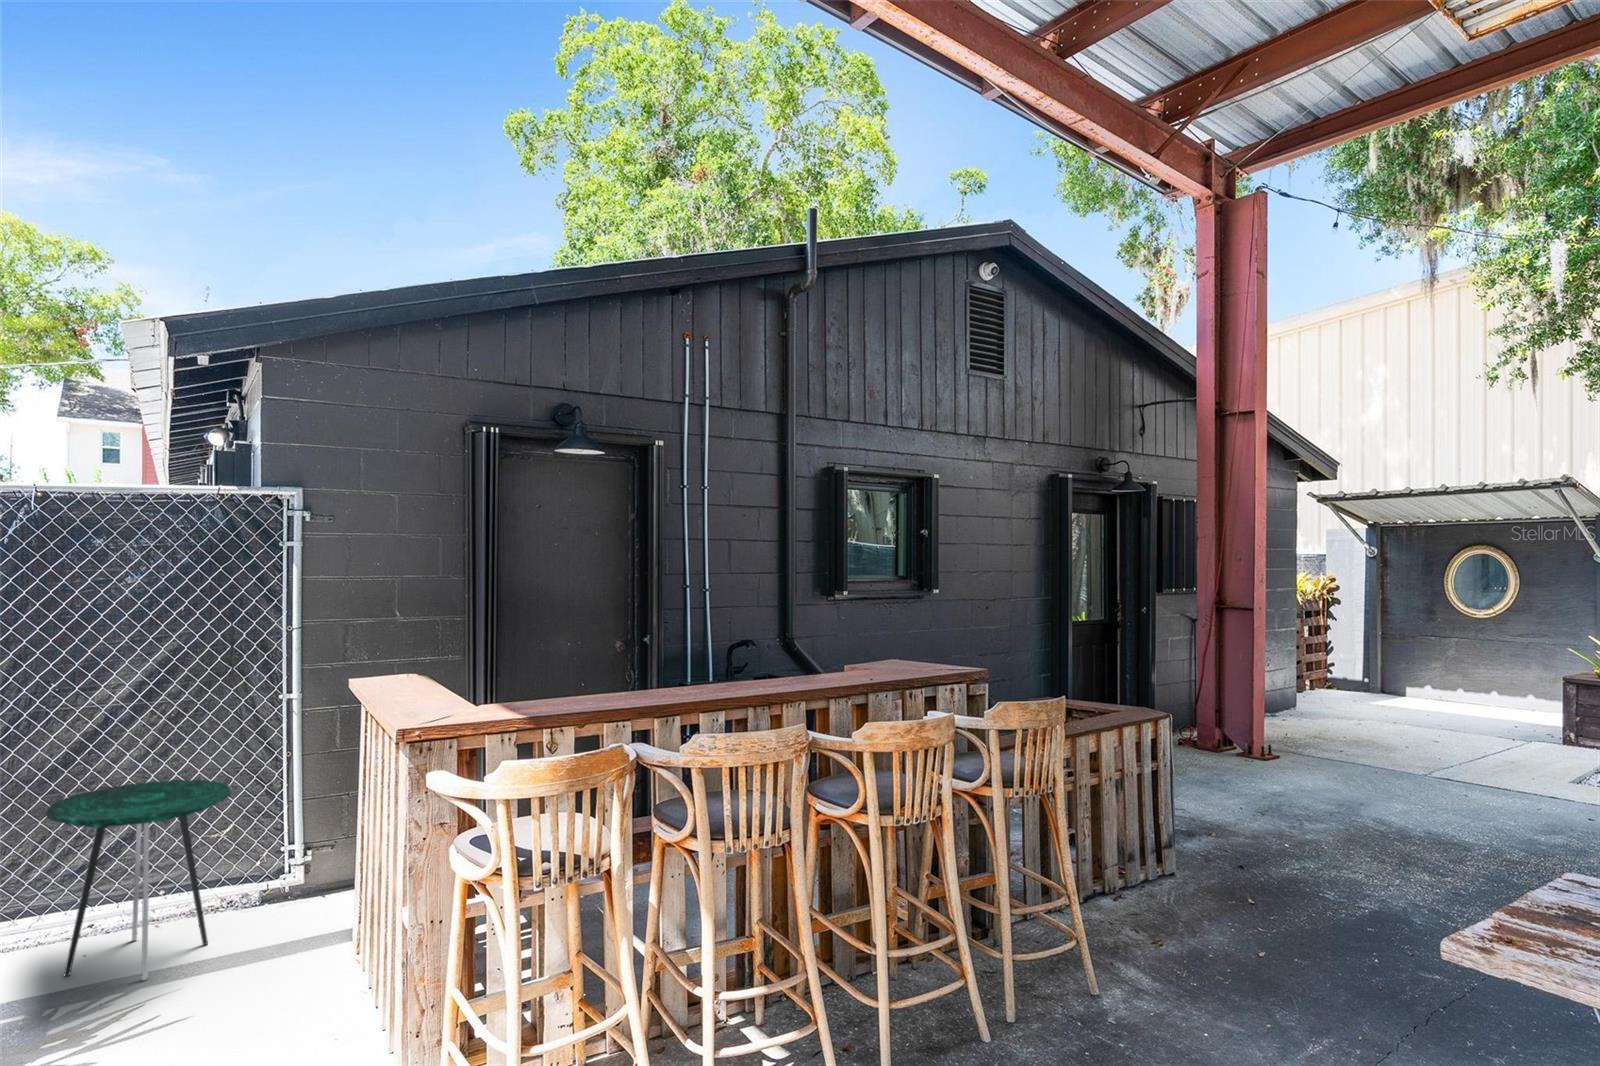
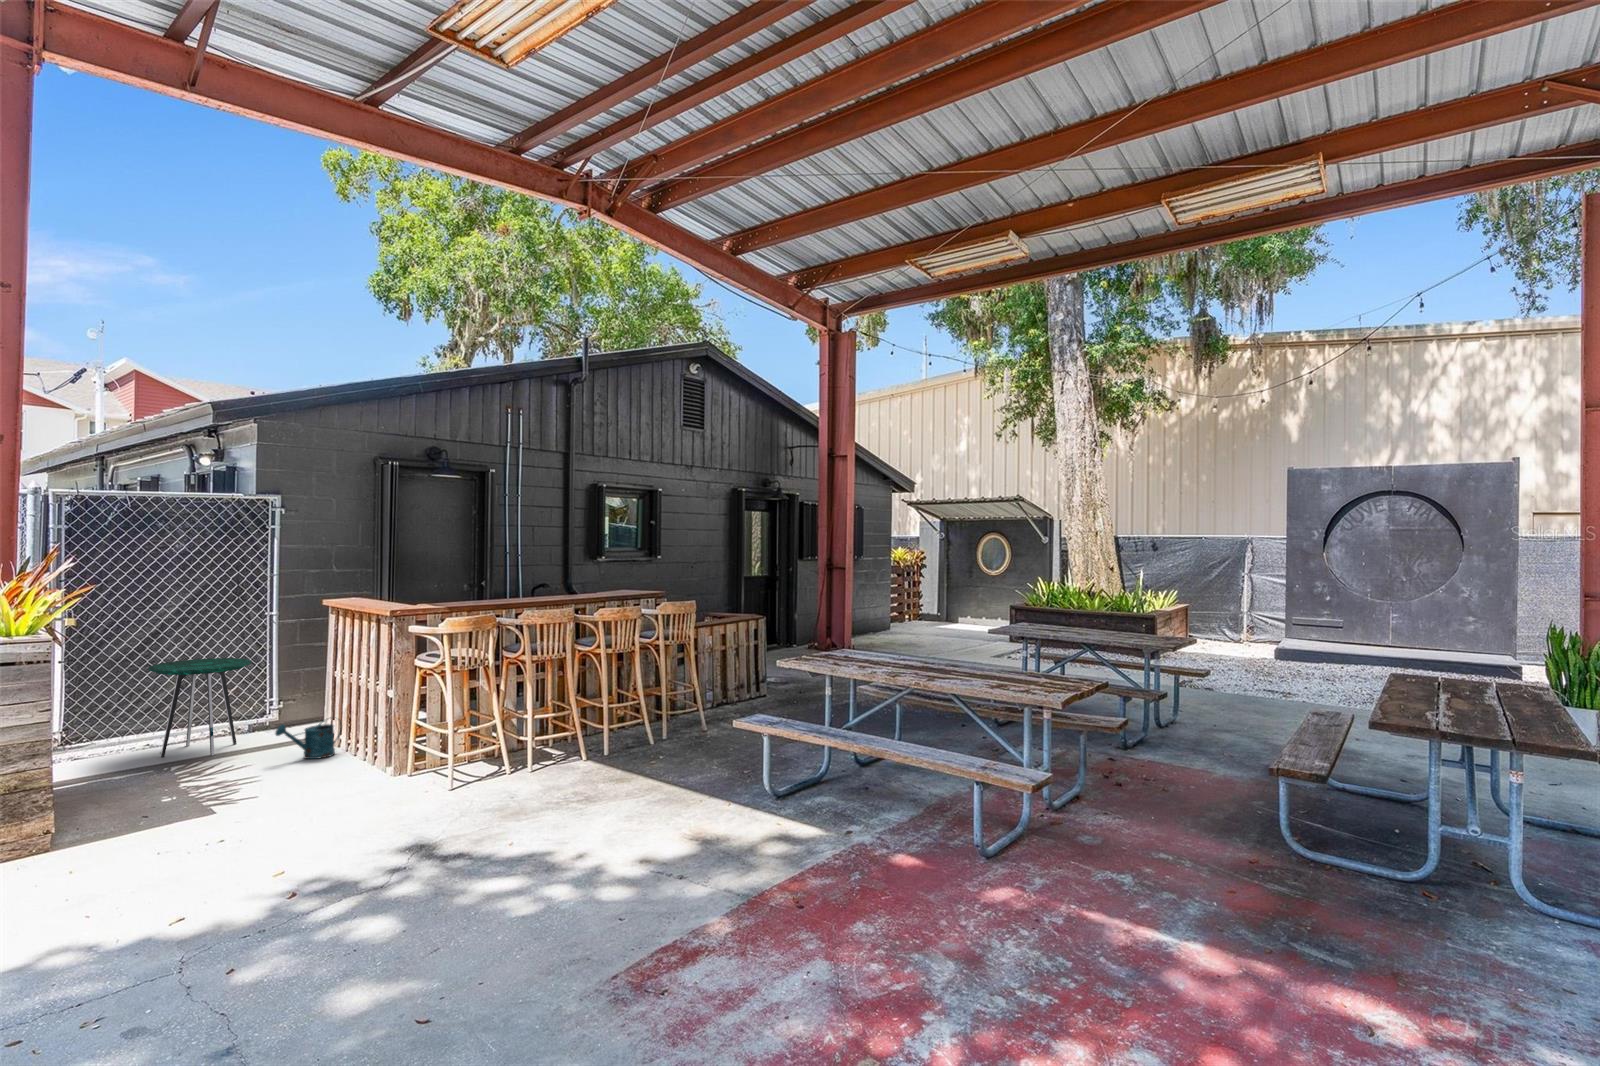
watering can: none [222,925,359,1019] -> present [275,722,342,759]

